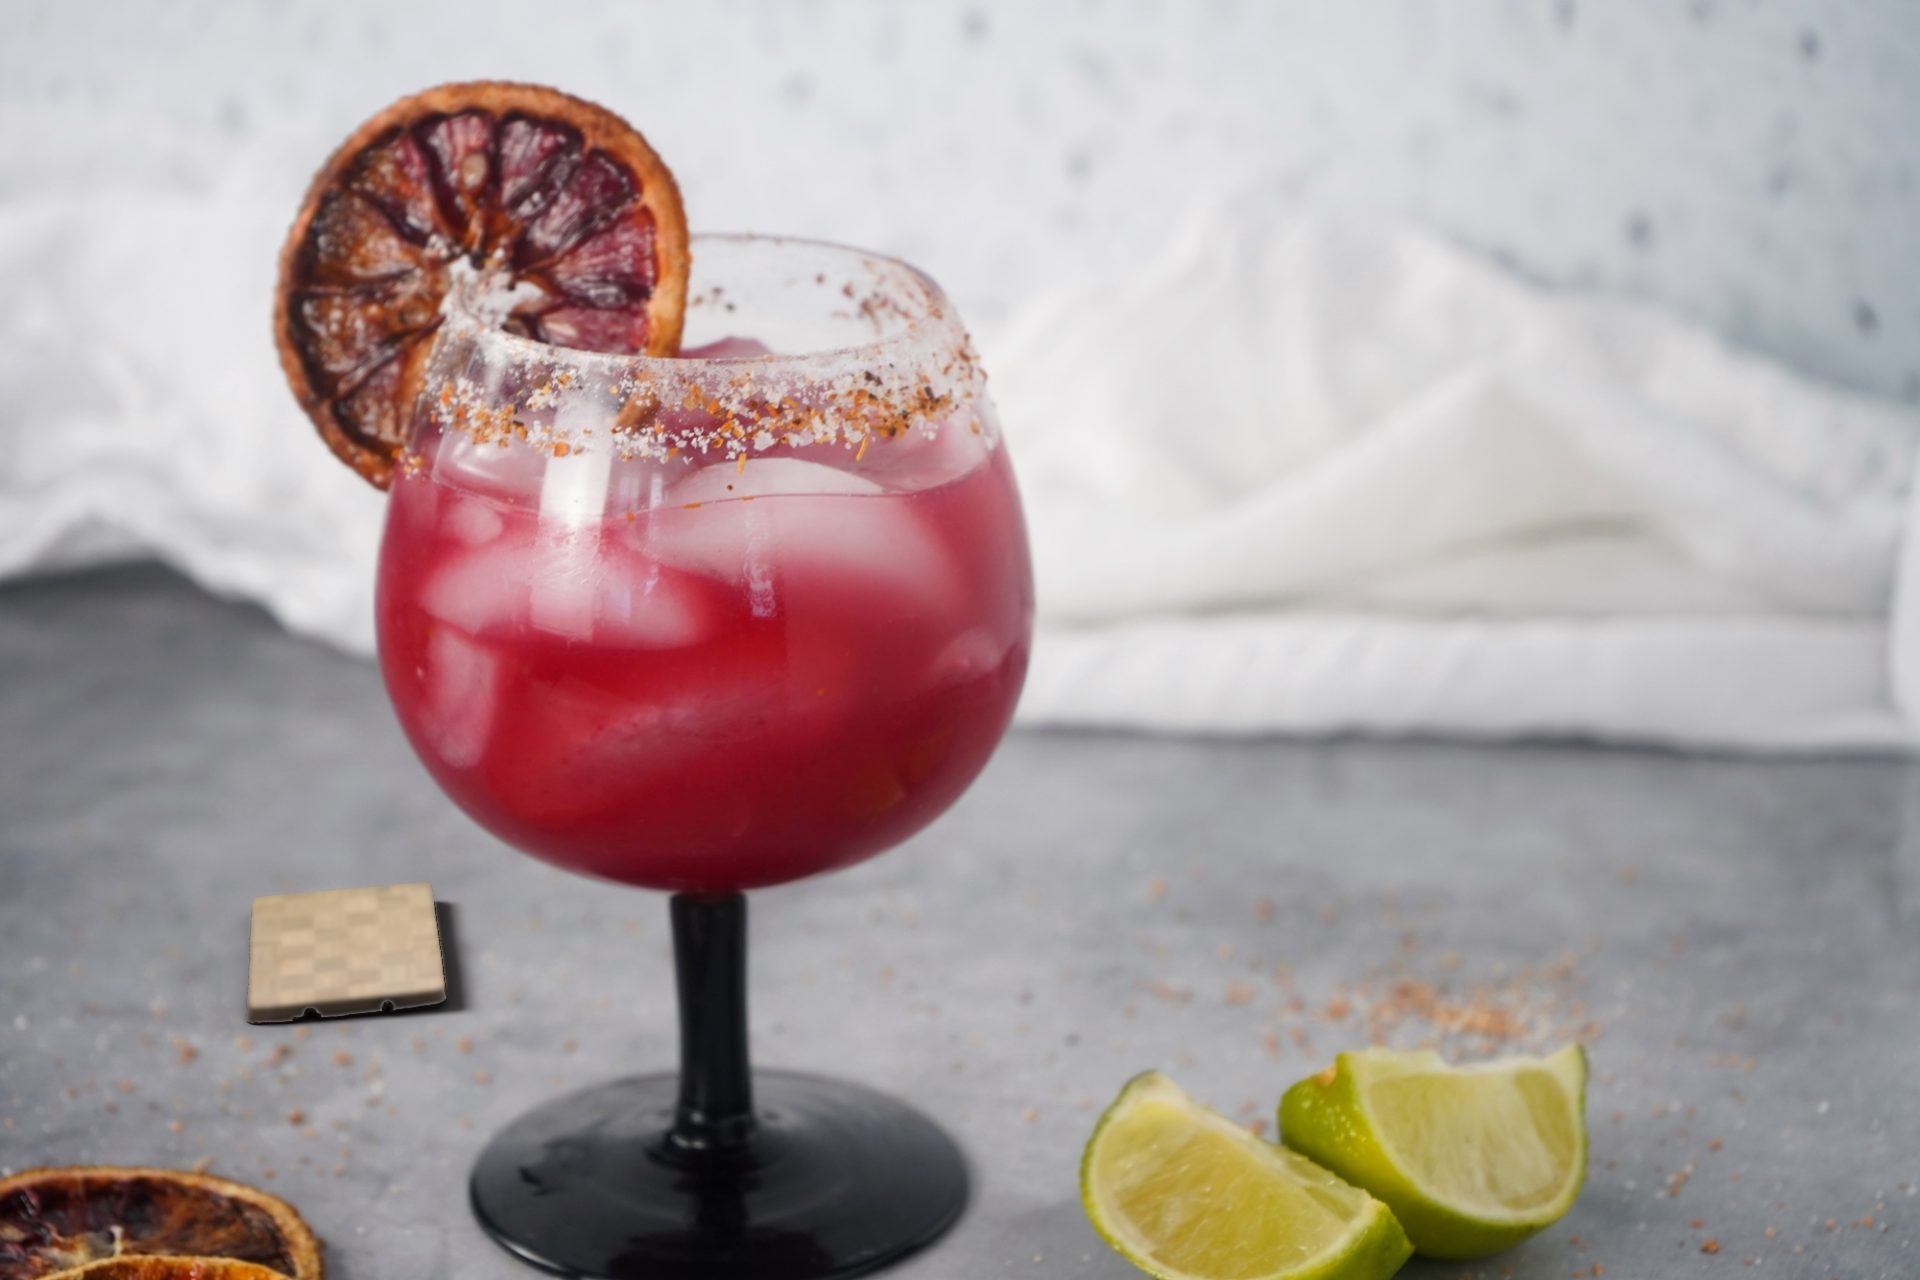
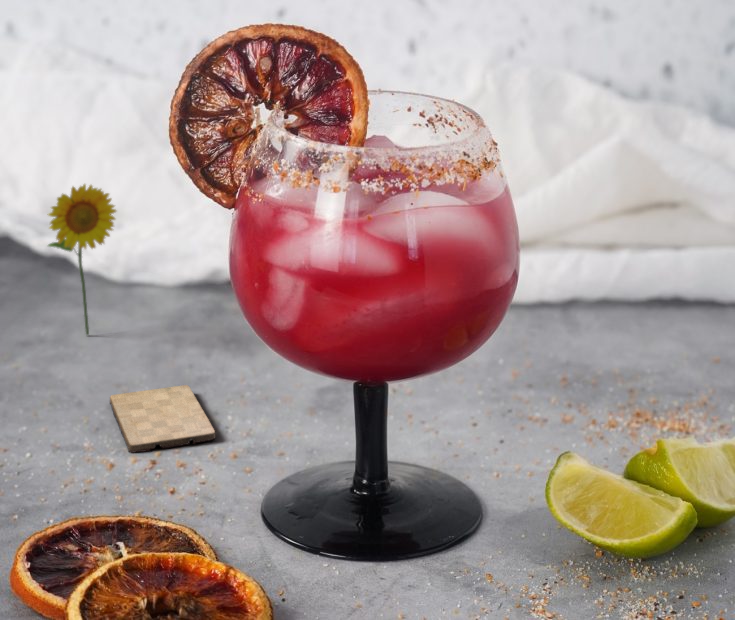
flower: none [171,440,325,767] -> present [48,184,116,335]

